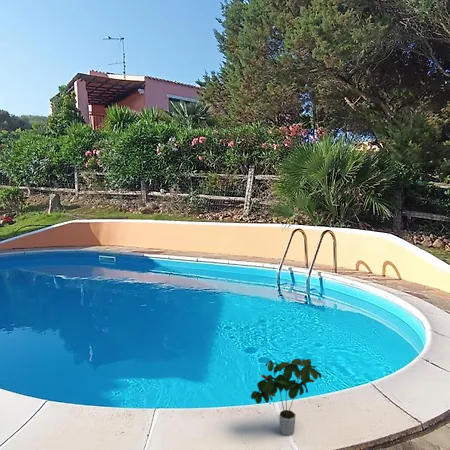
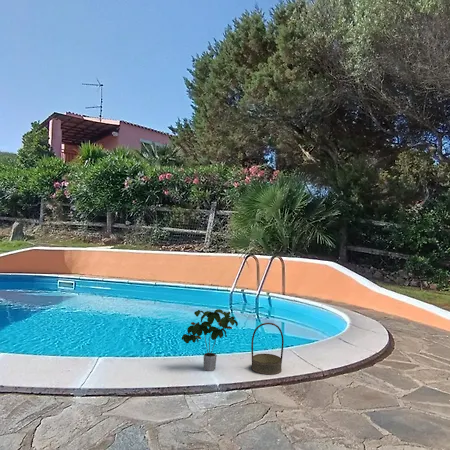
basket: none [339,373,381,441] -> present [251,323,284,375]

